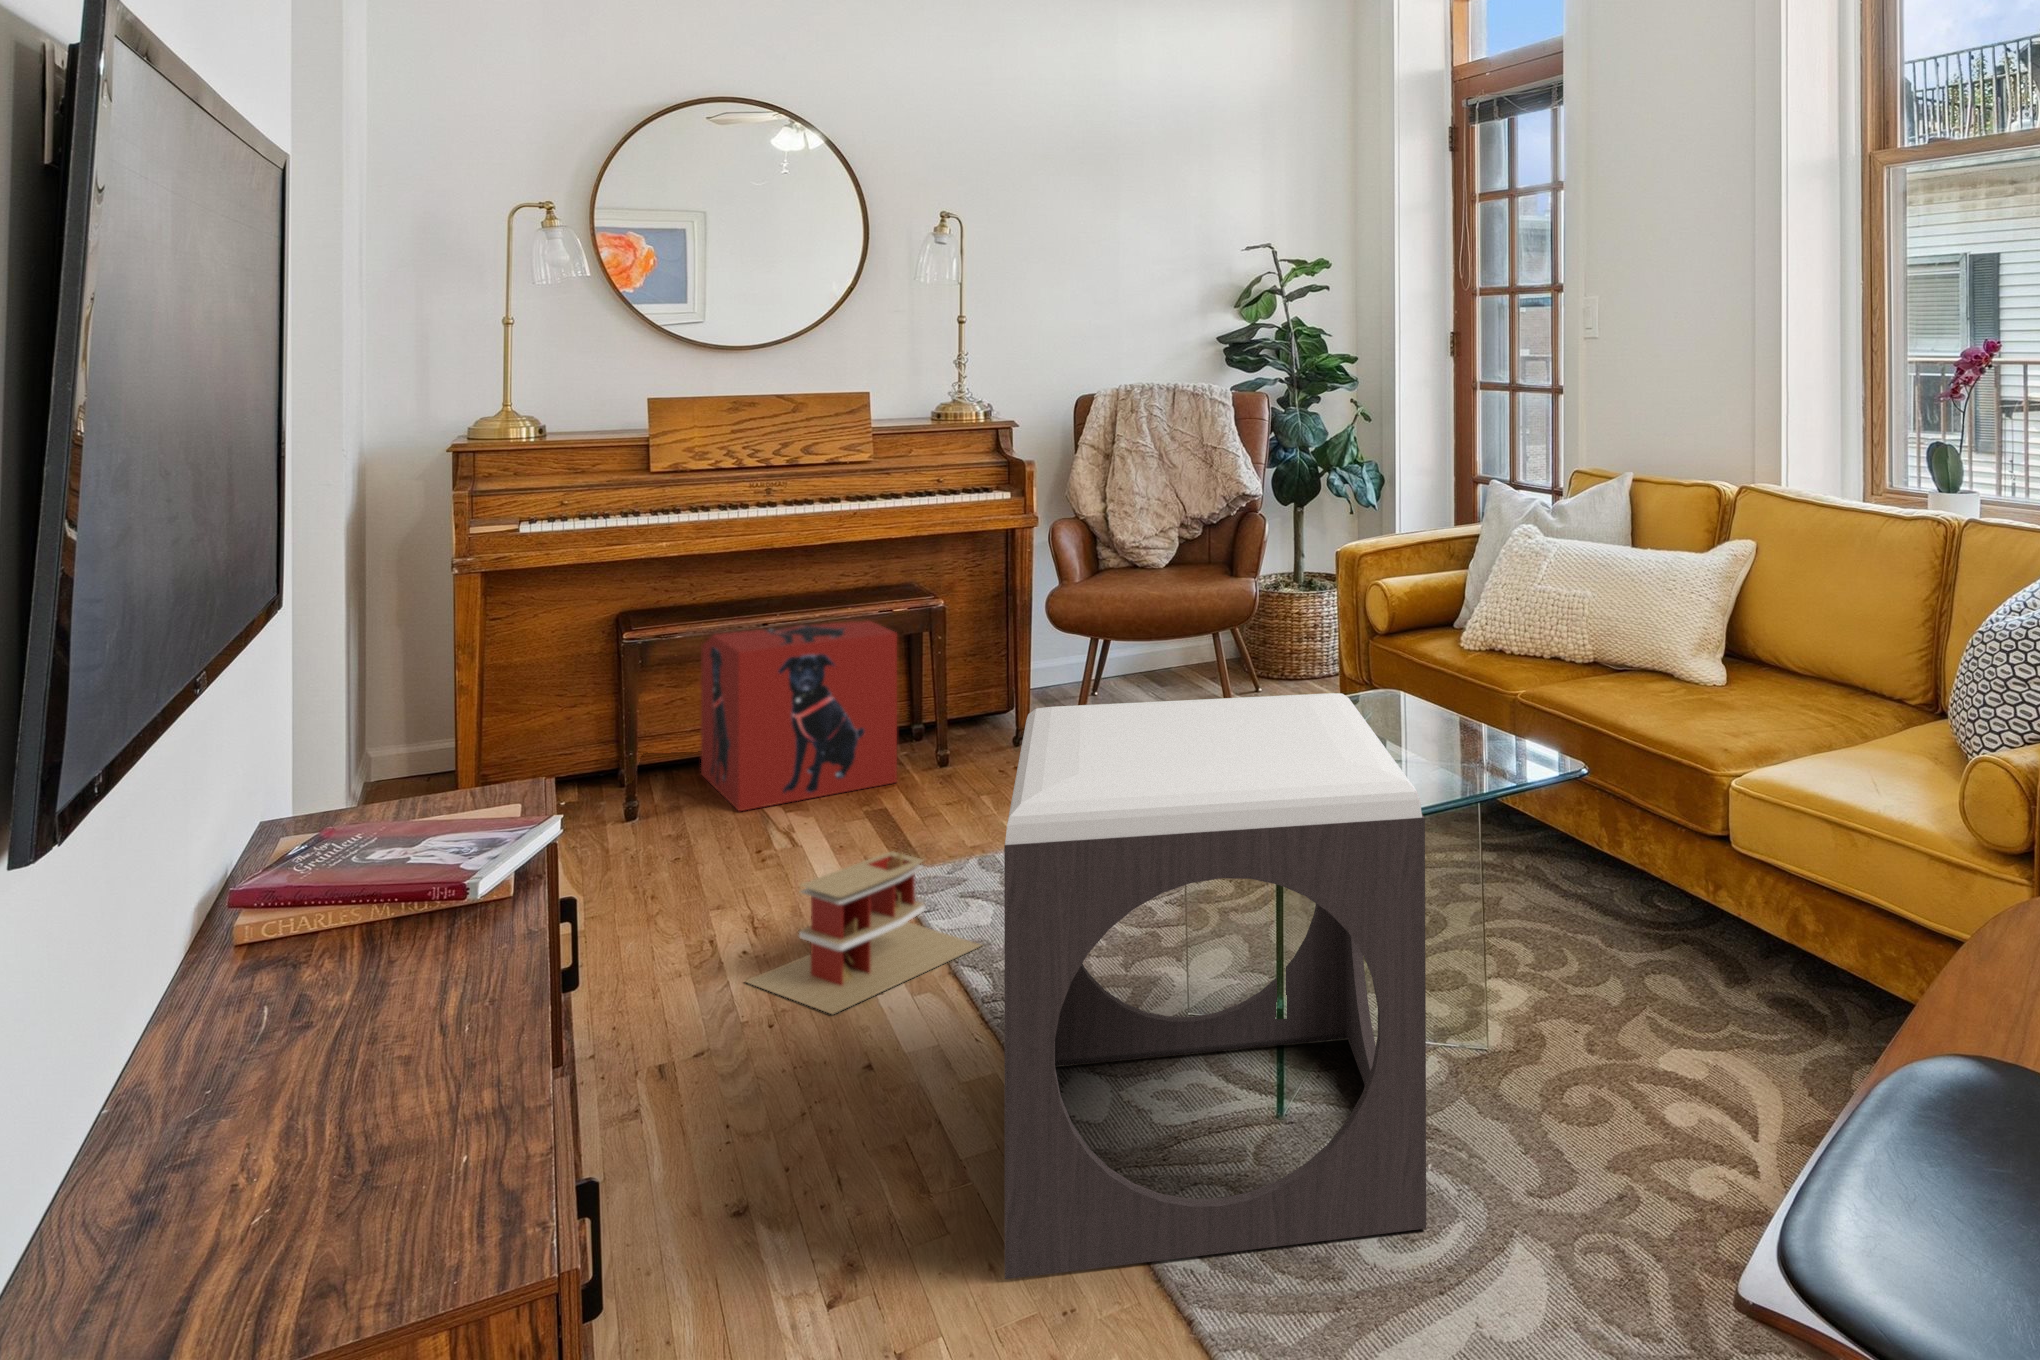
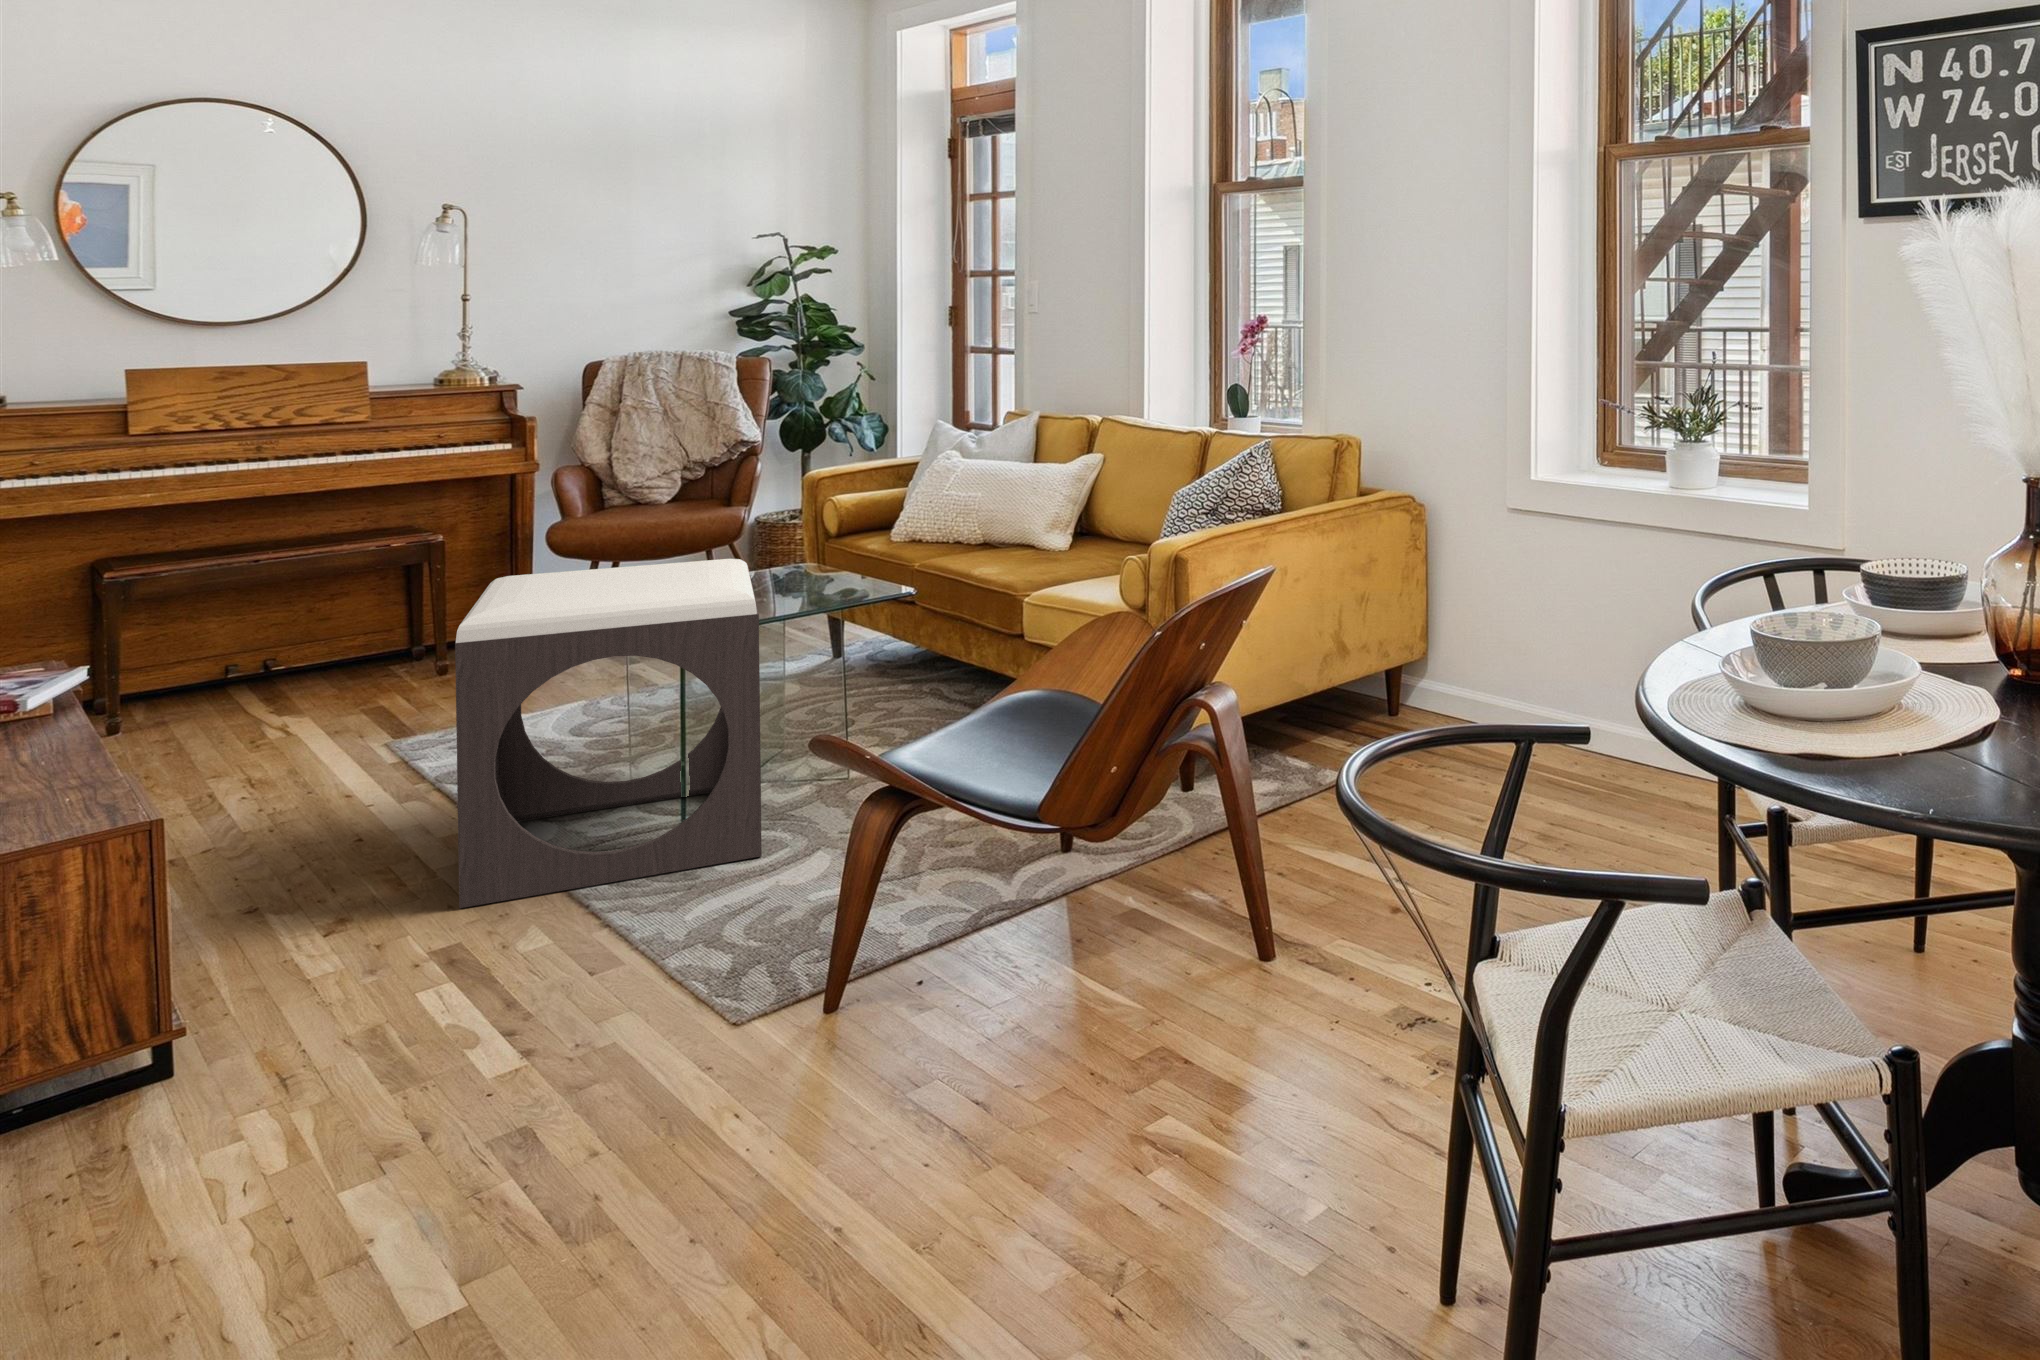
storage box: present [701,621,897,811] -> none [187,551,396,716]
toy house: present [745,852,981,1014] -> none [247,706,467,816]

